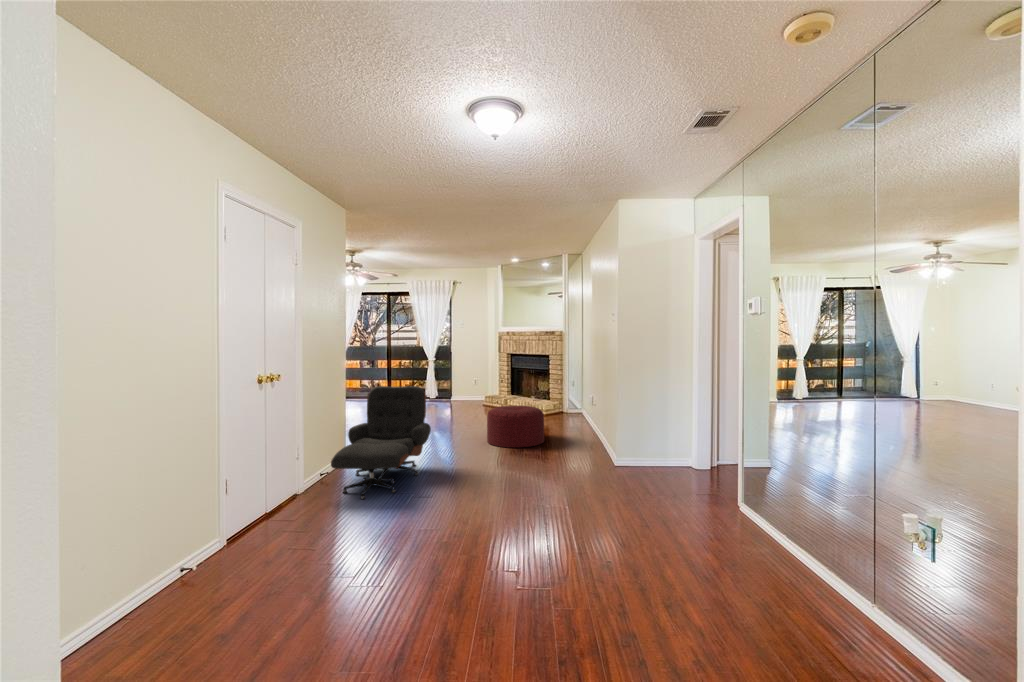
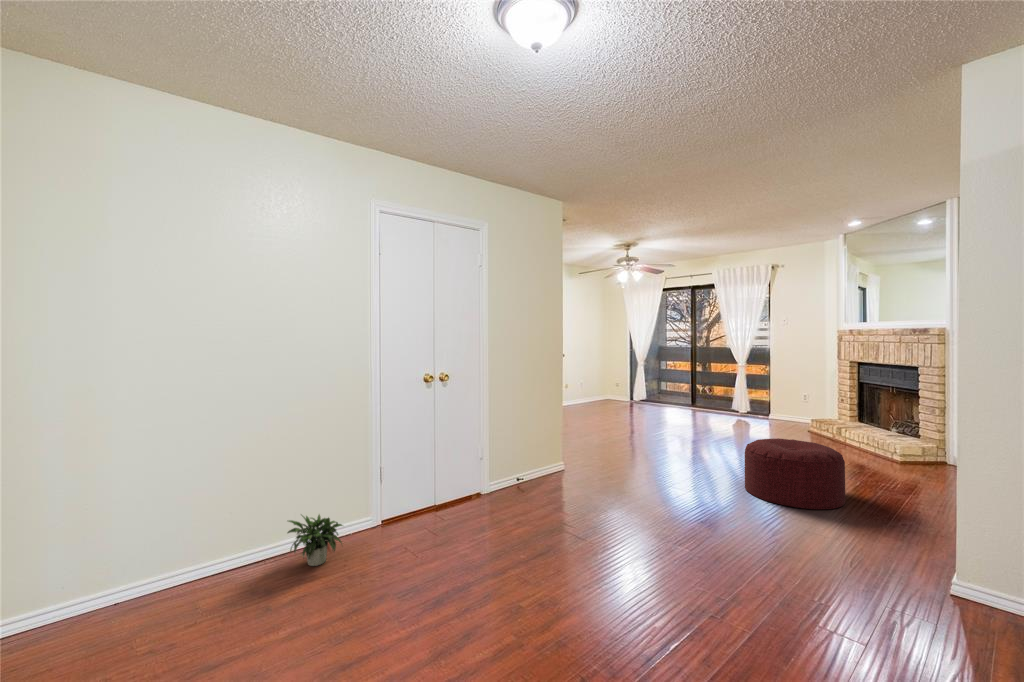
lounge chair: present [331,386,431,499] -> none [500,396,633,521]
potted plant: none [140,532,244,609] -> present [287,514,343,566]

